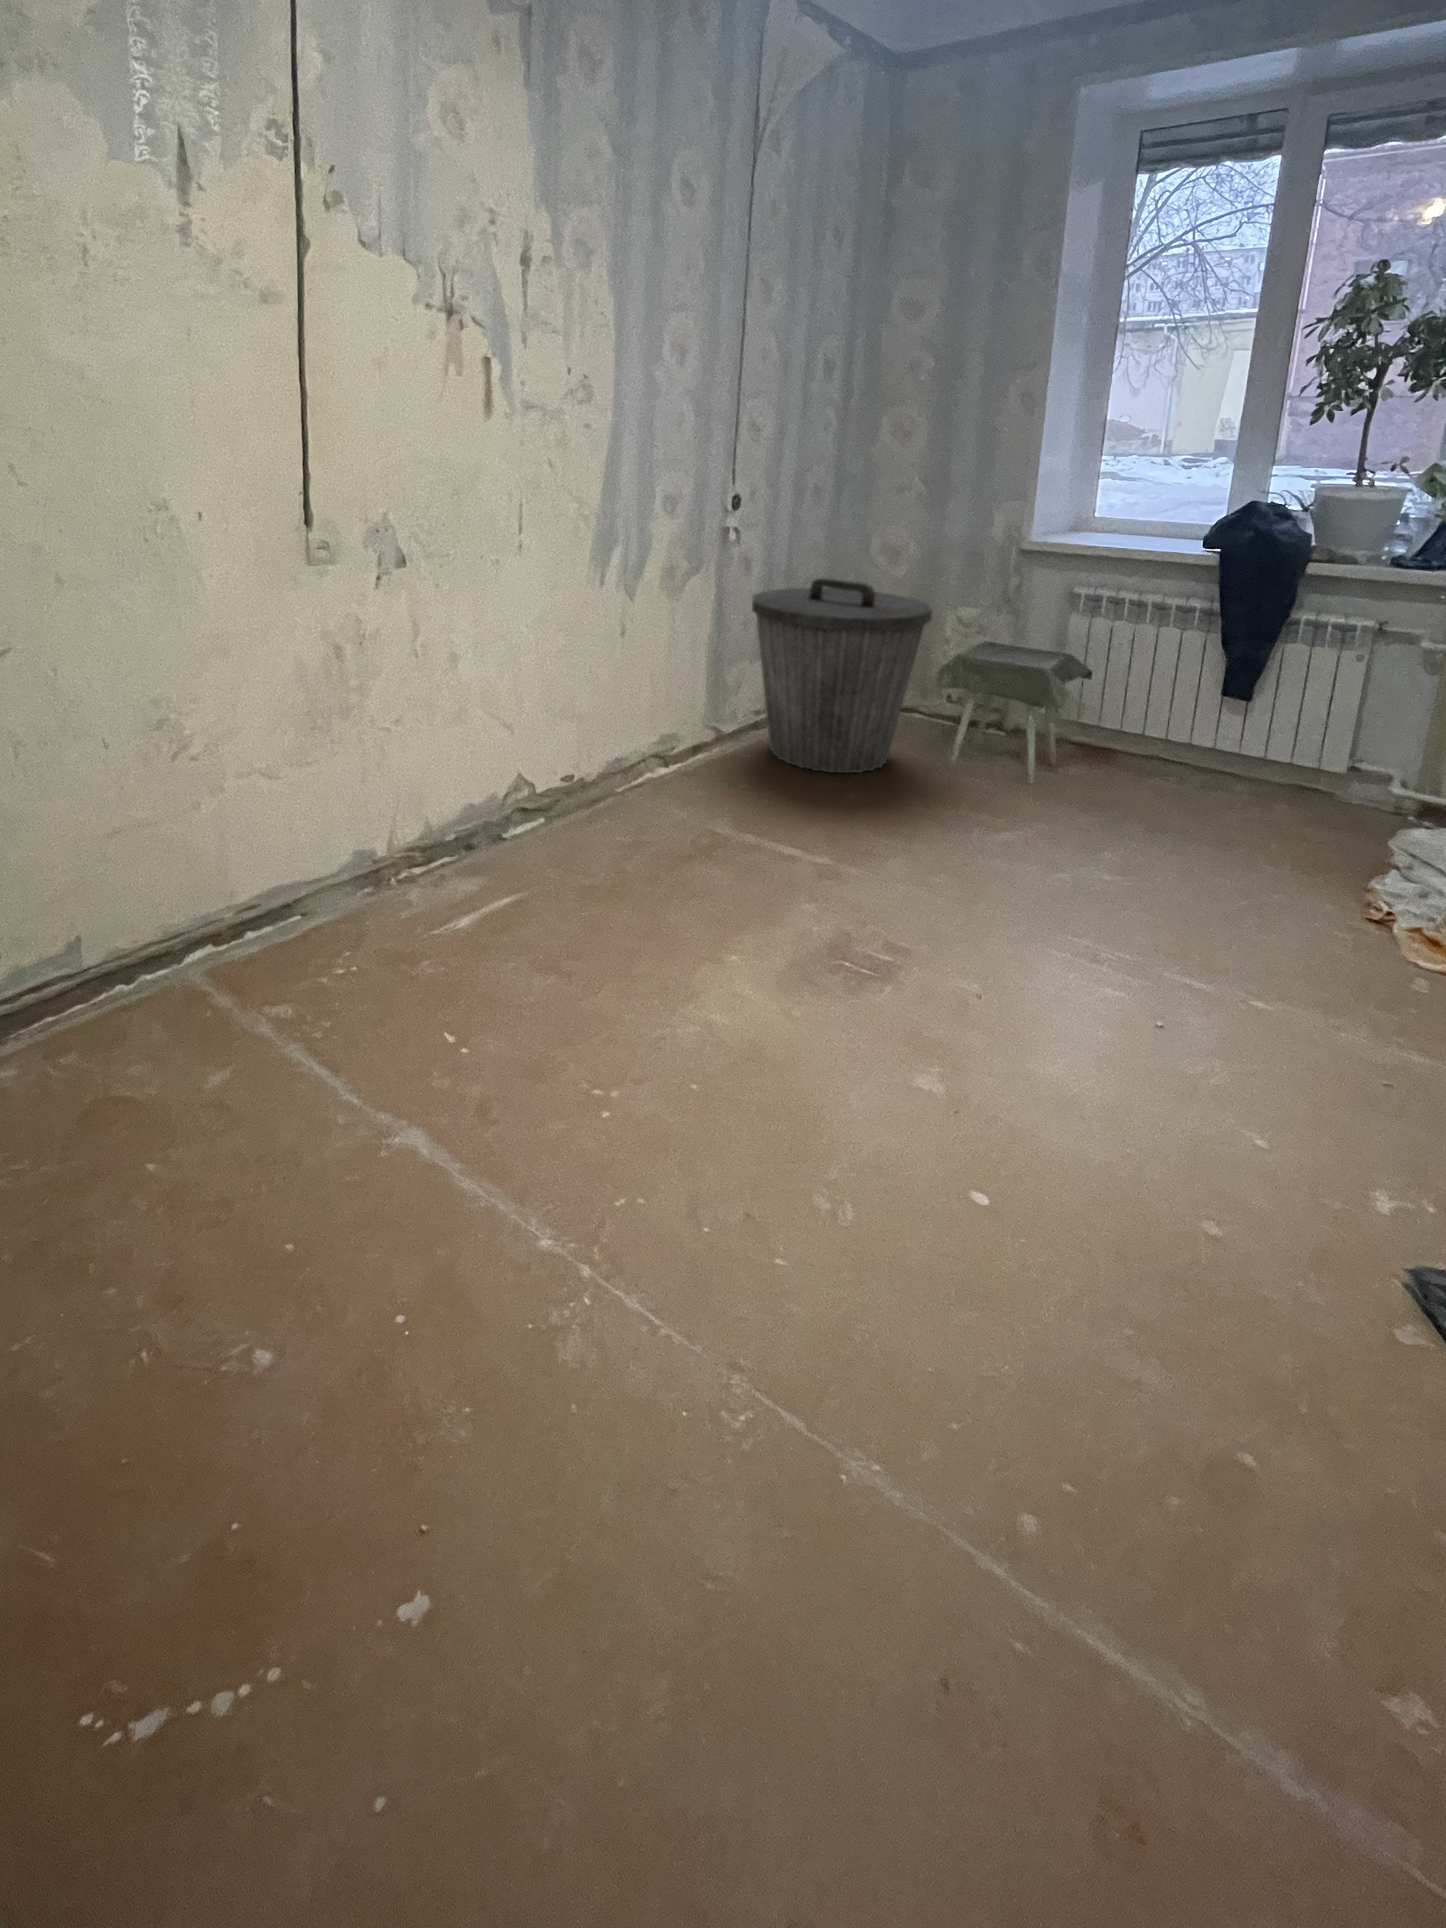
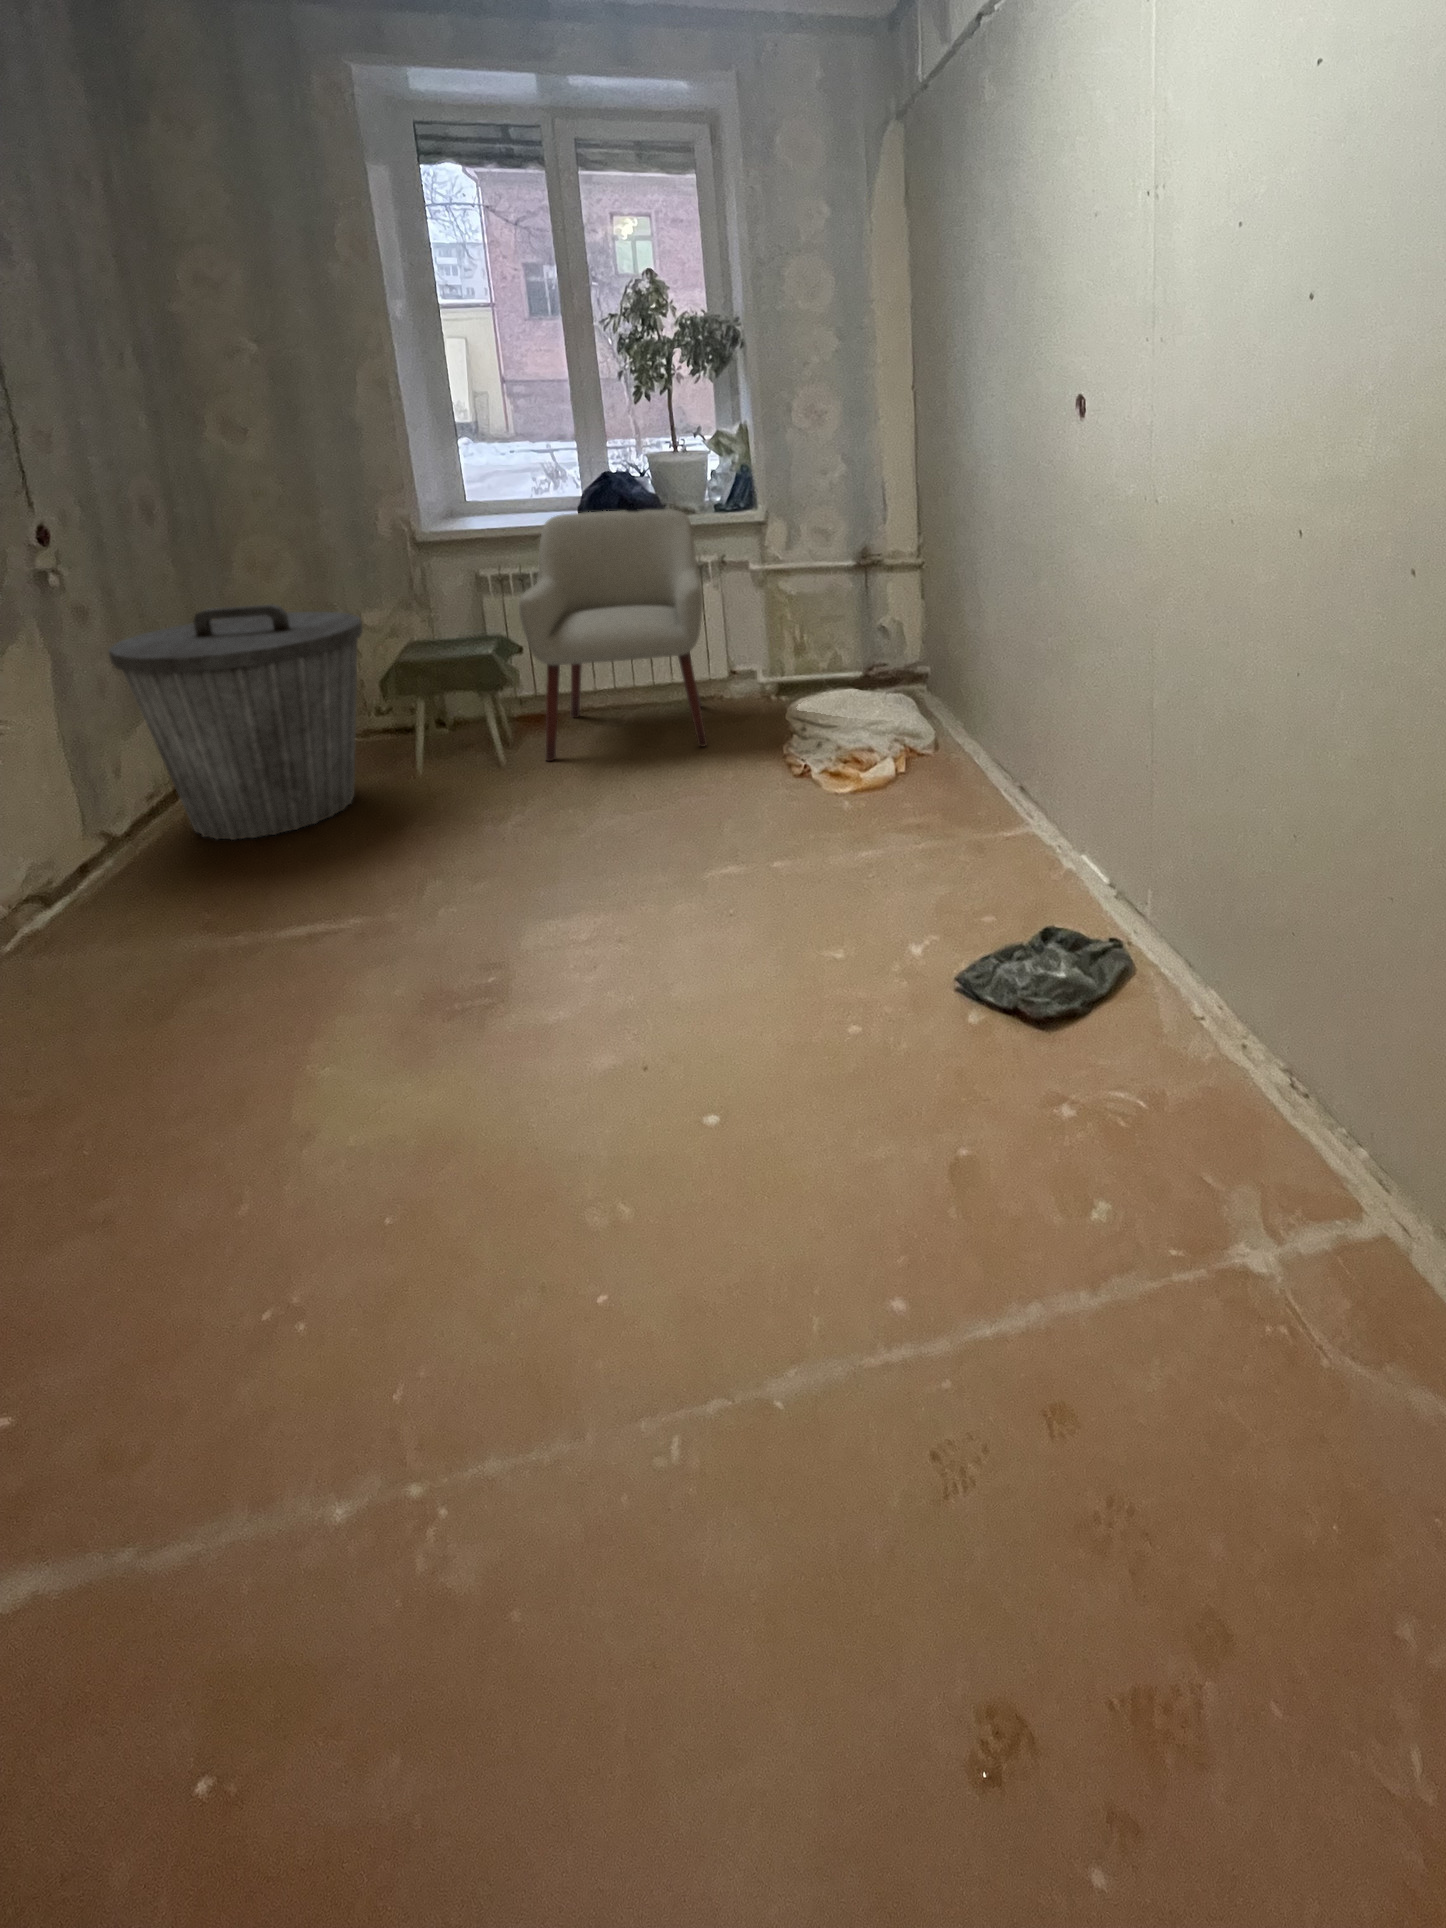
chair: none [1068,543,1340,841] -> present [518,509,707,761]

